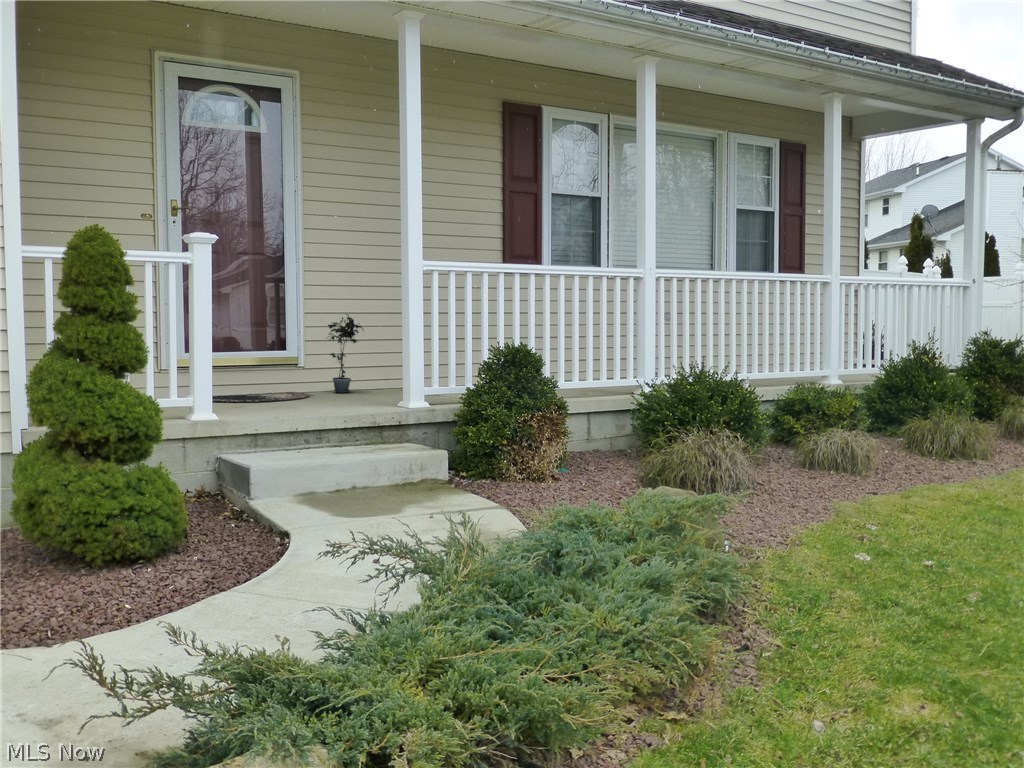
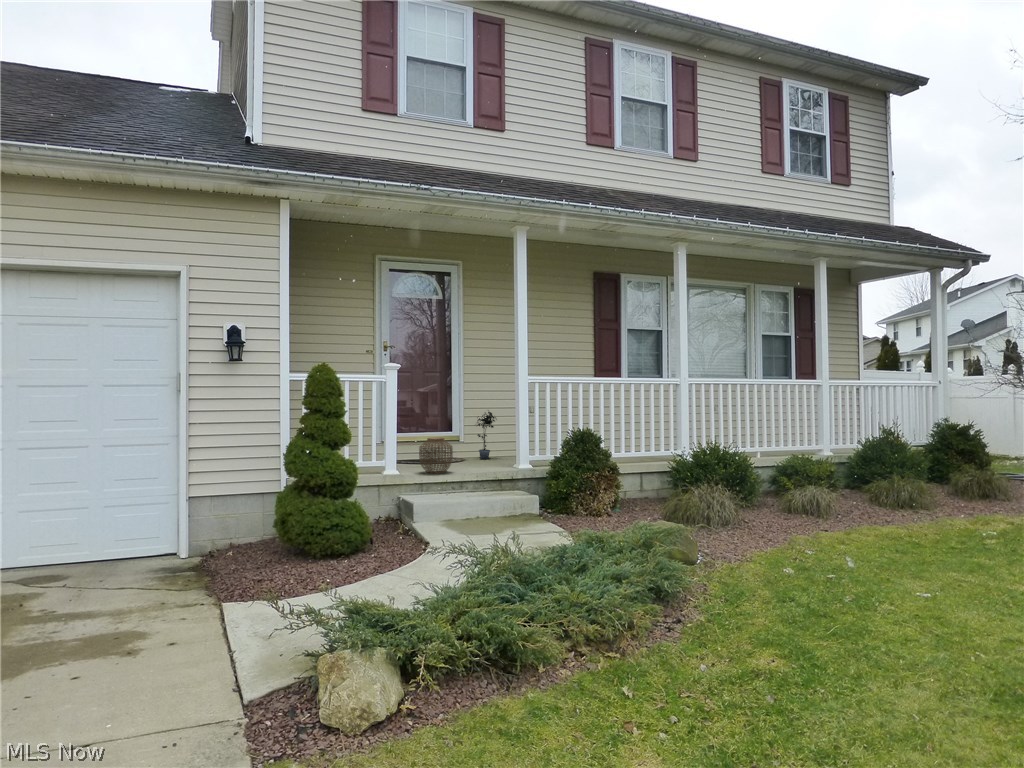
woven basket: none [249,358,306,417] -> present [419,437,453,474]

